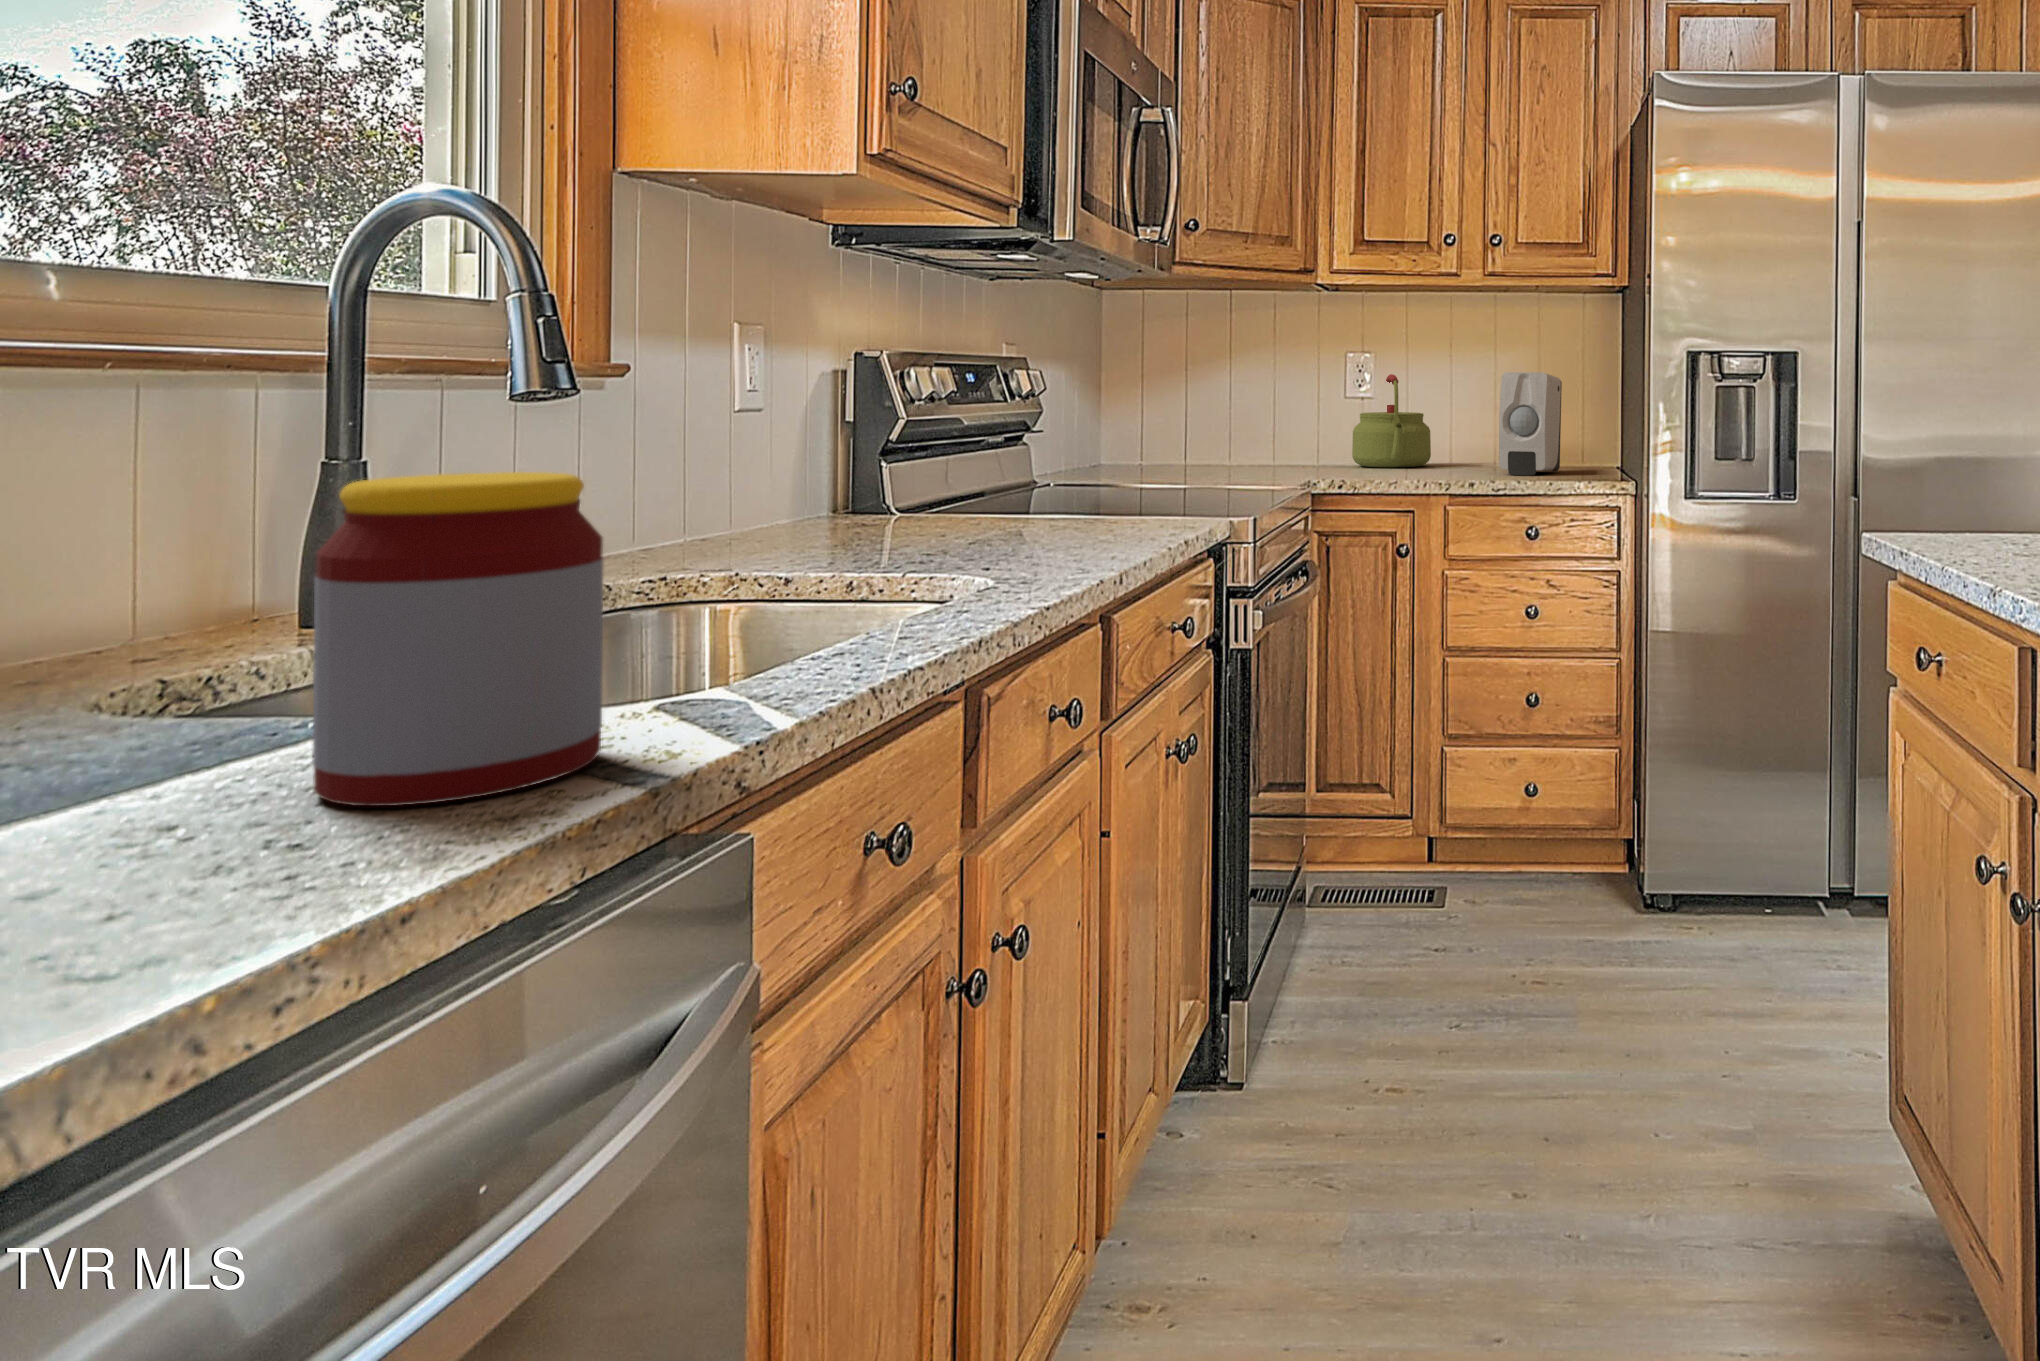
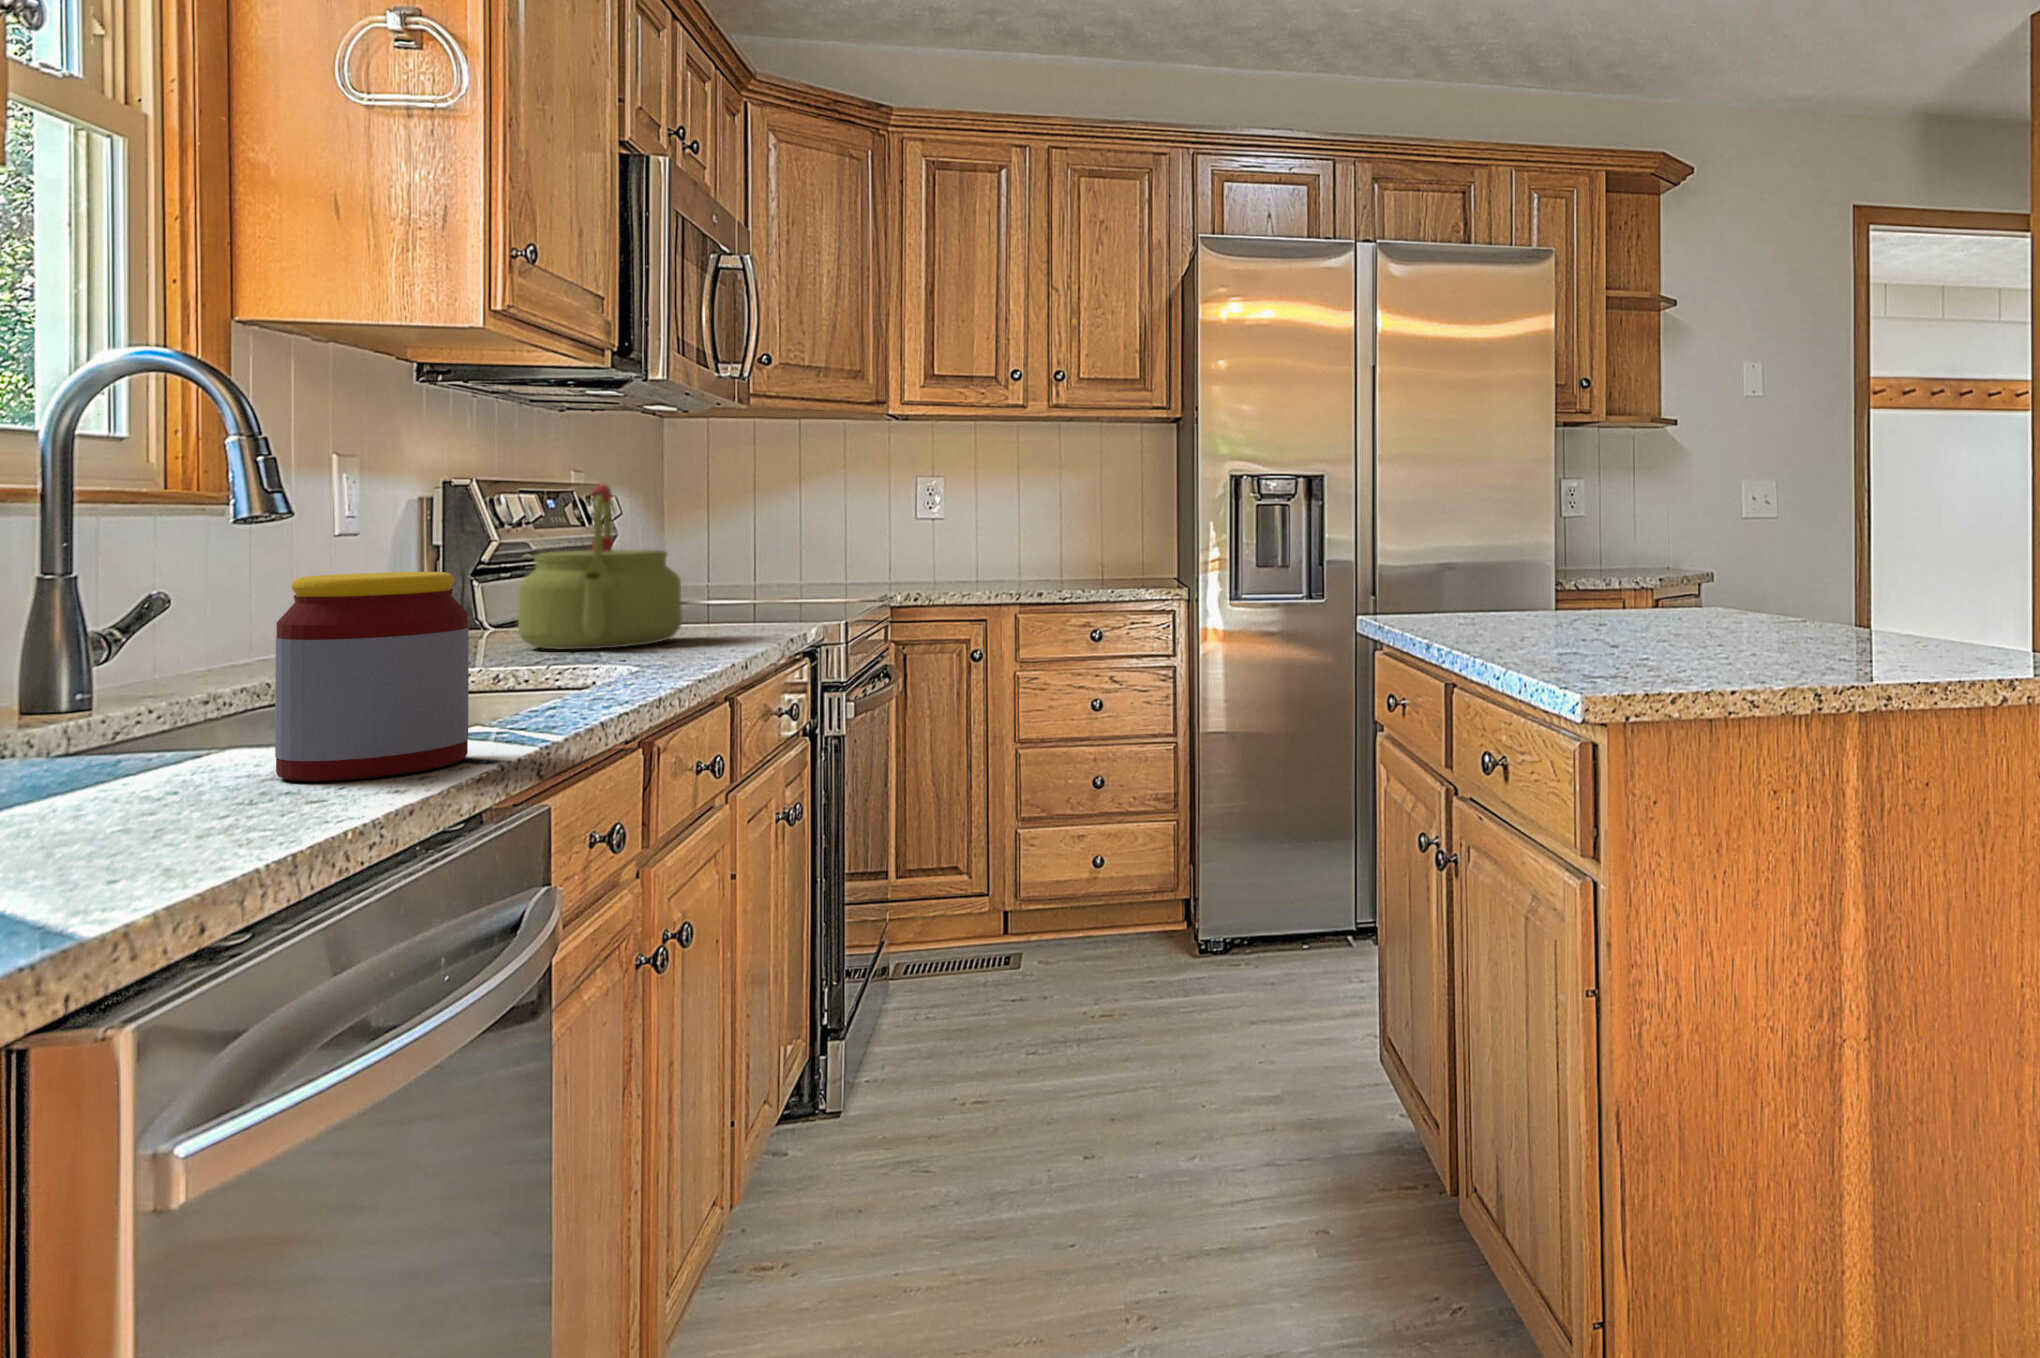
soap dispenser: present [1499,372,1562,475] -> none [1067,495,1126,586]
kettle: present [1352,374,1431,468] -> present [518,484,682,649]

